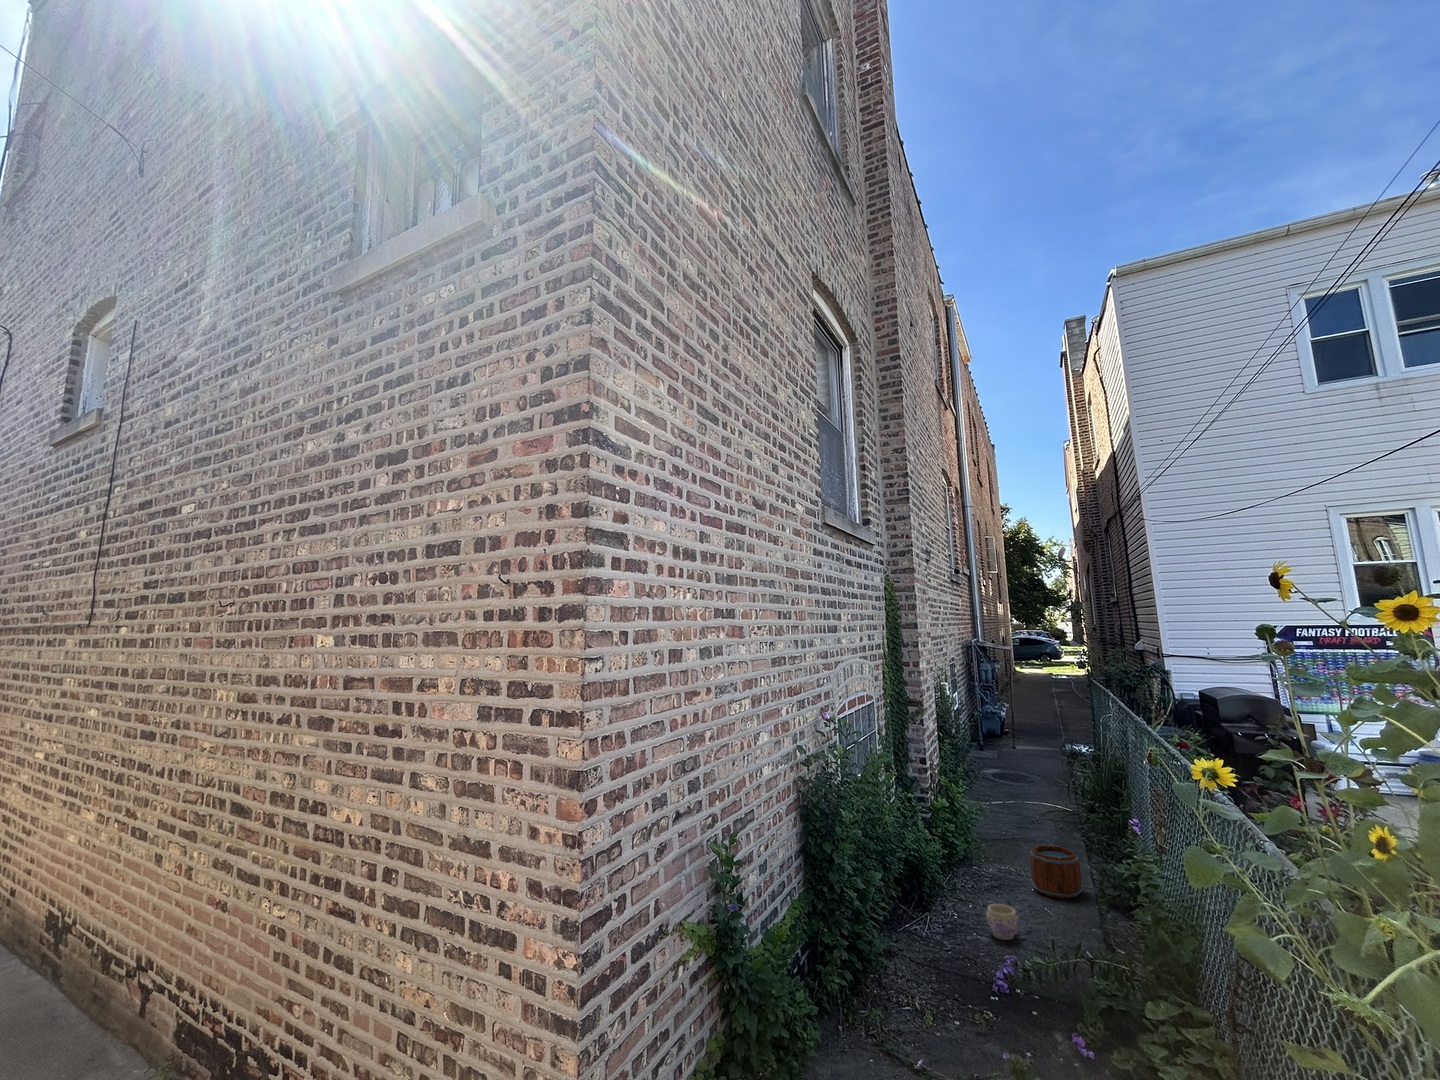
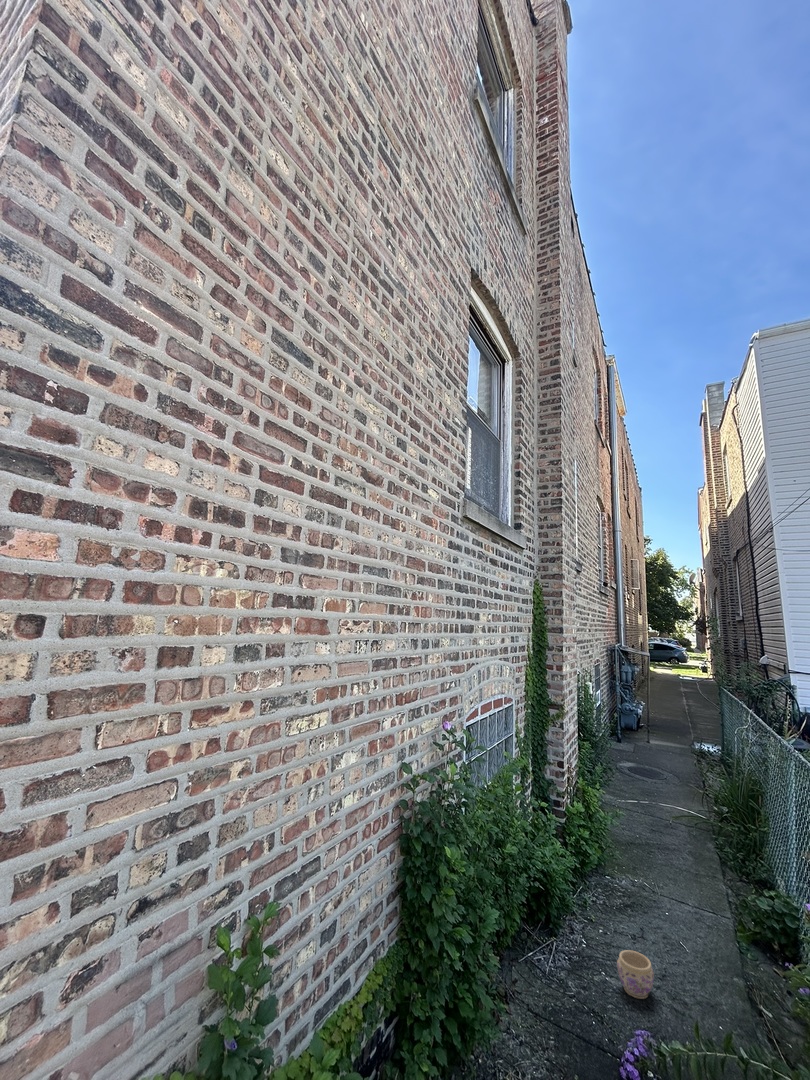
bucket: present [1030,845,1082,899] -> none [667,873,723,939]

